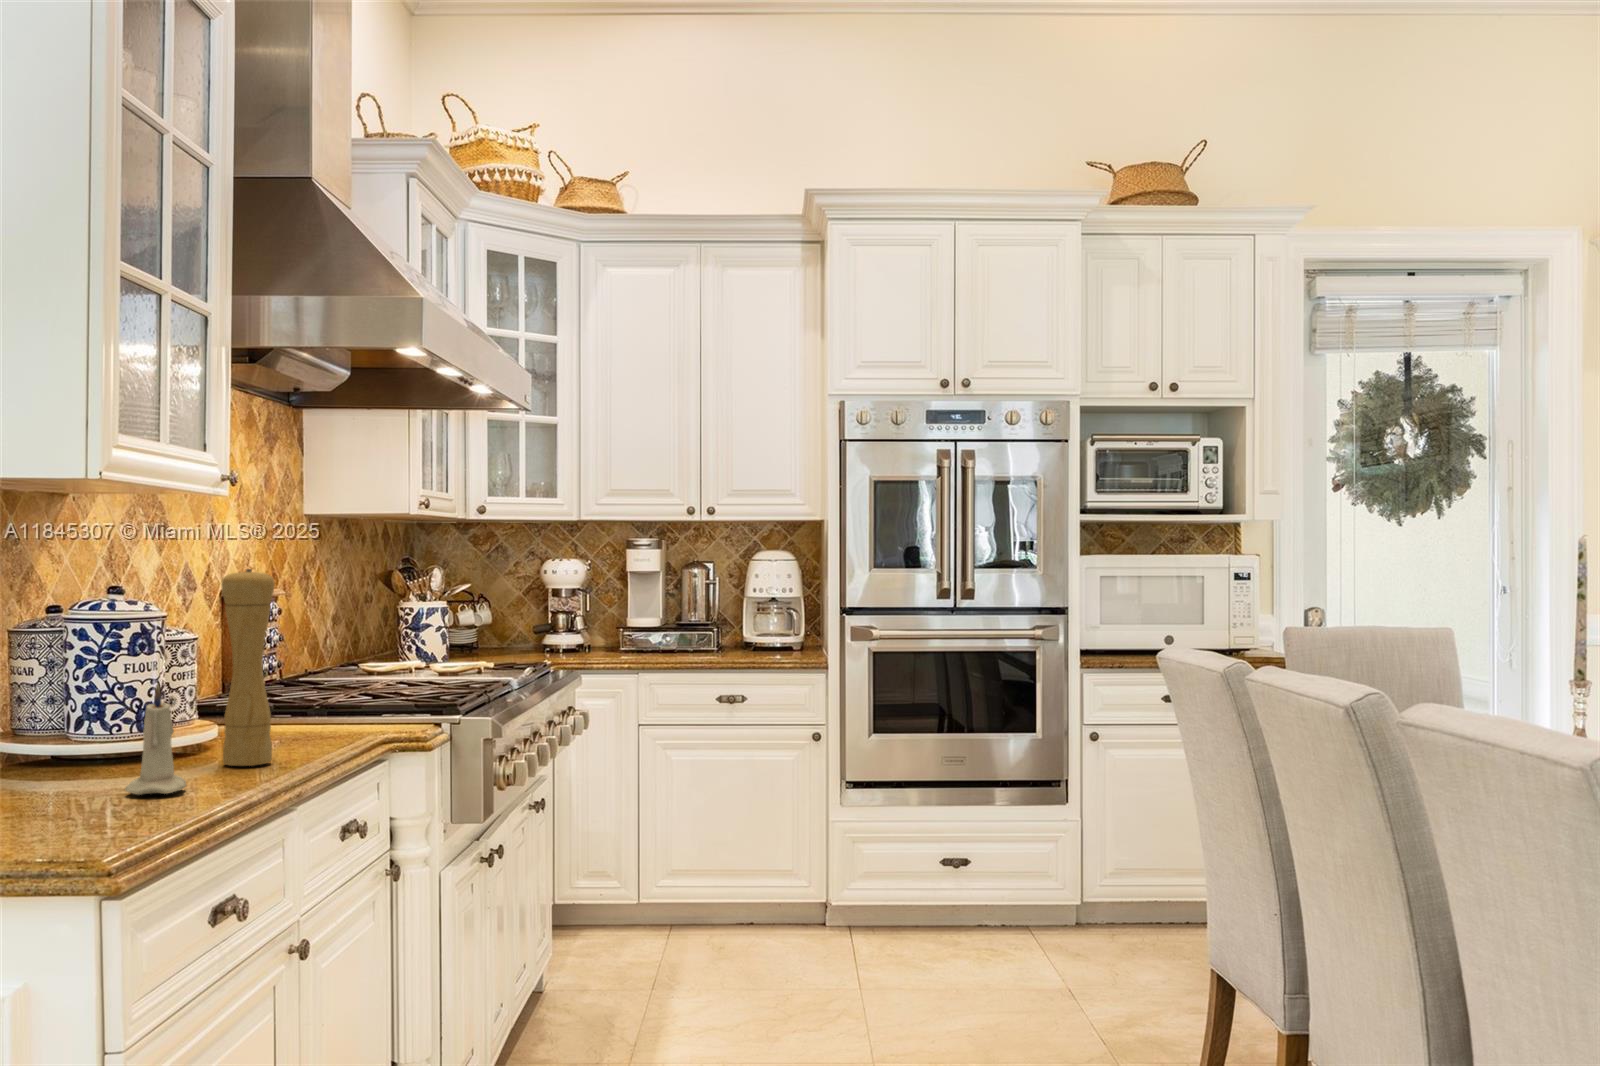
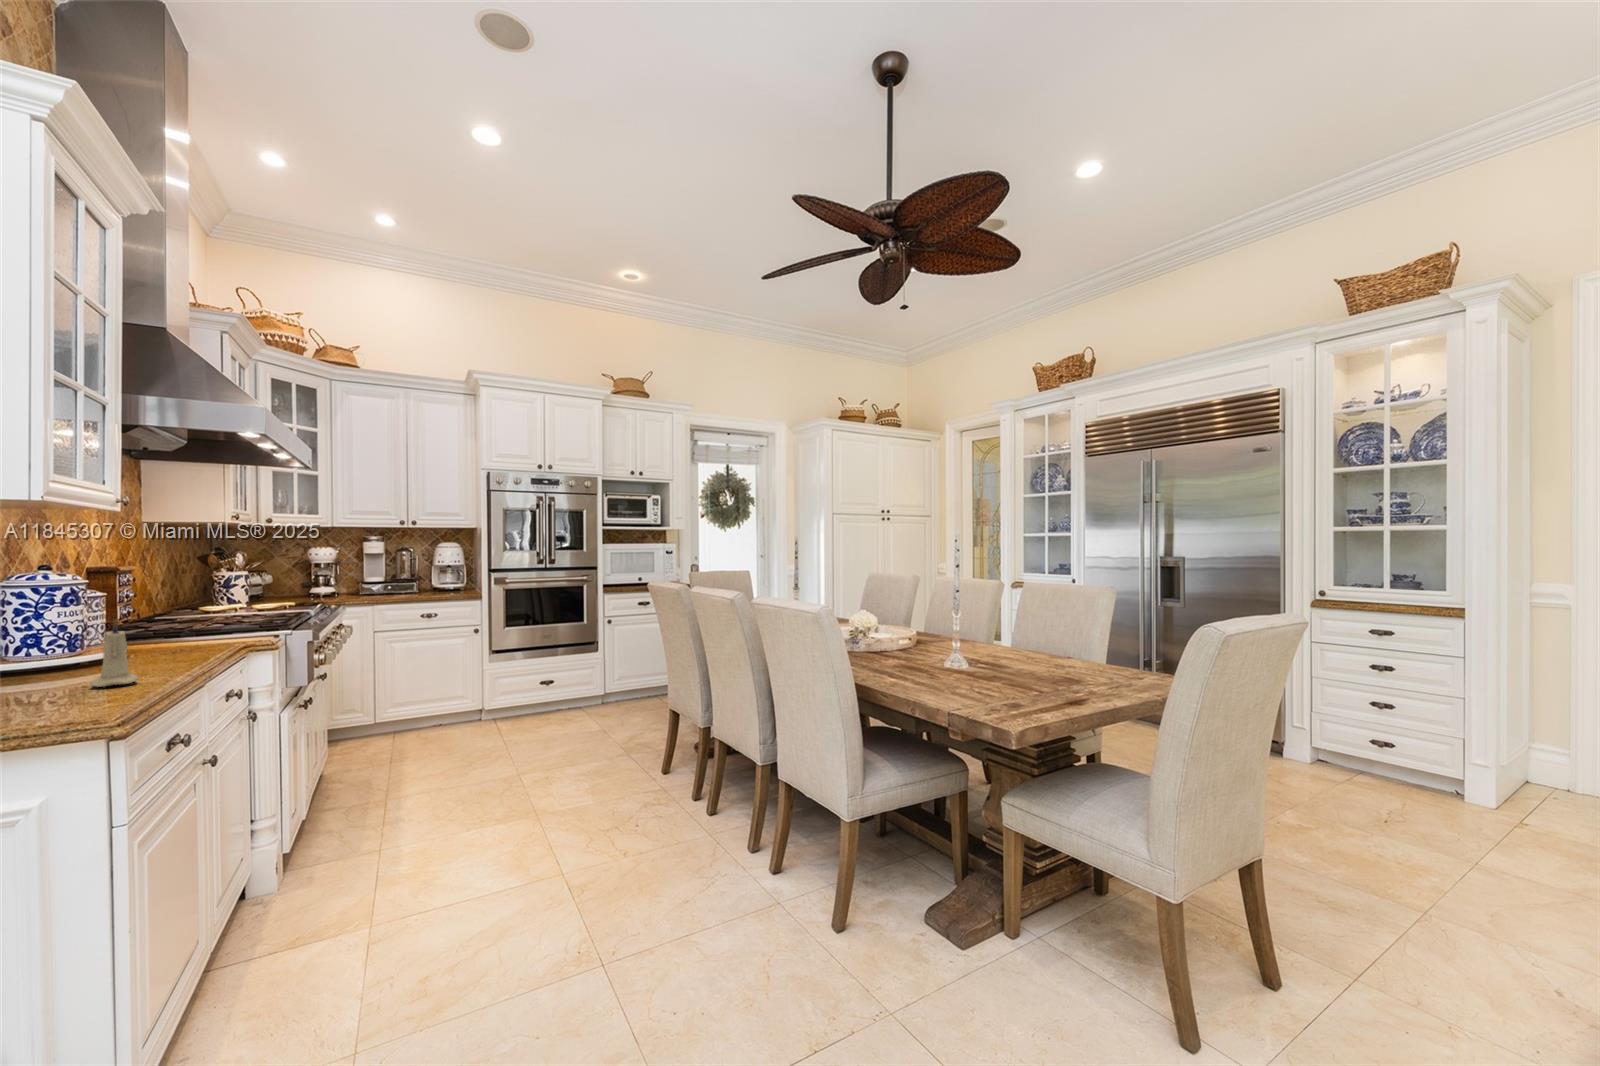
pepper mill: present [221,569,274,766] -> none [148,551,189,666]

